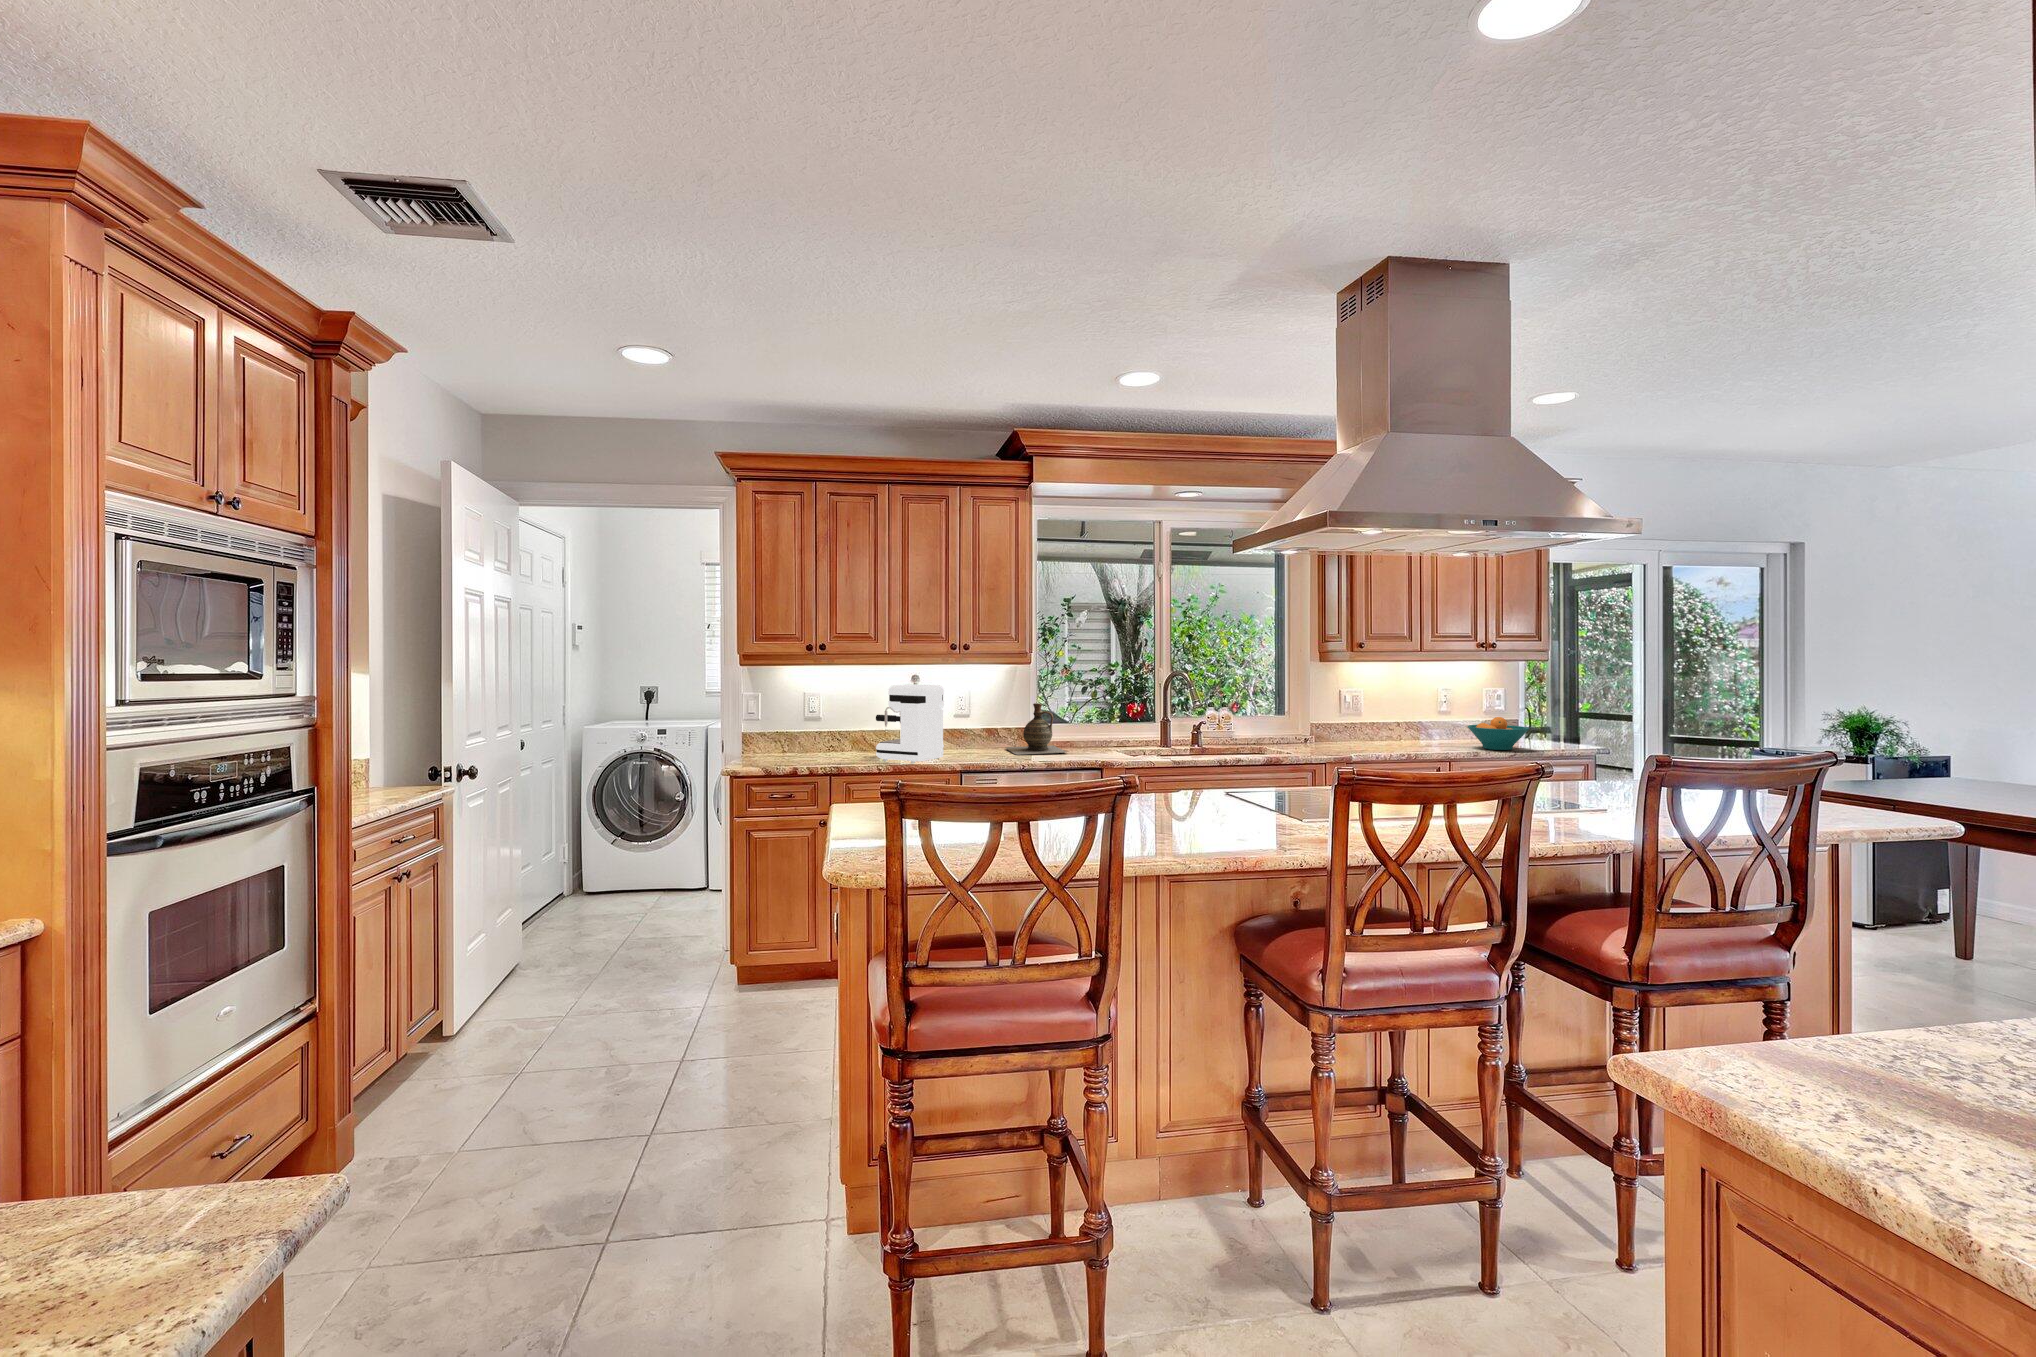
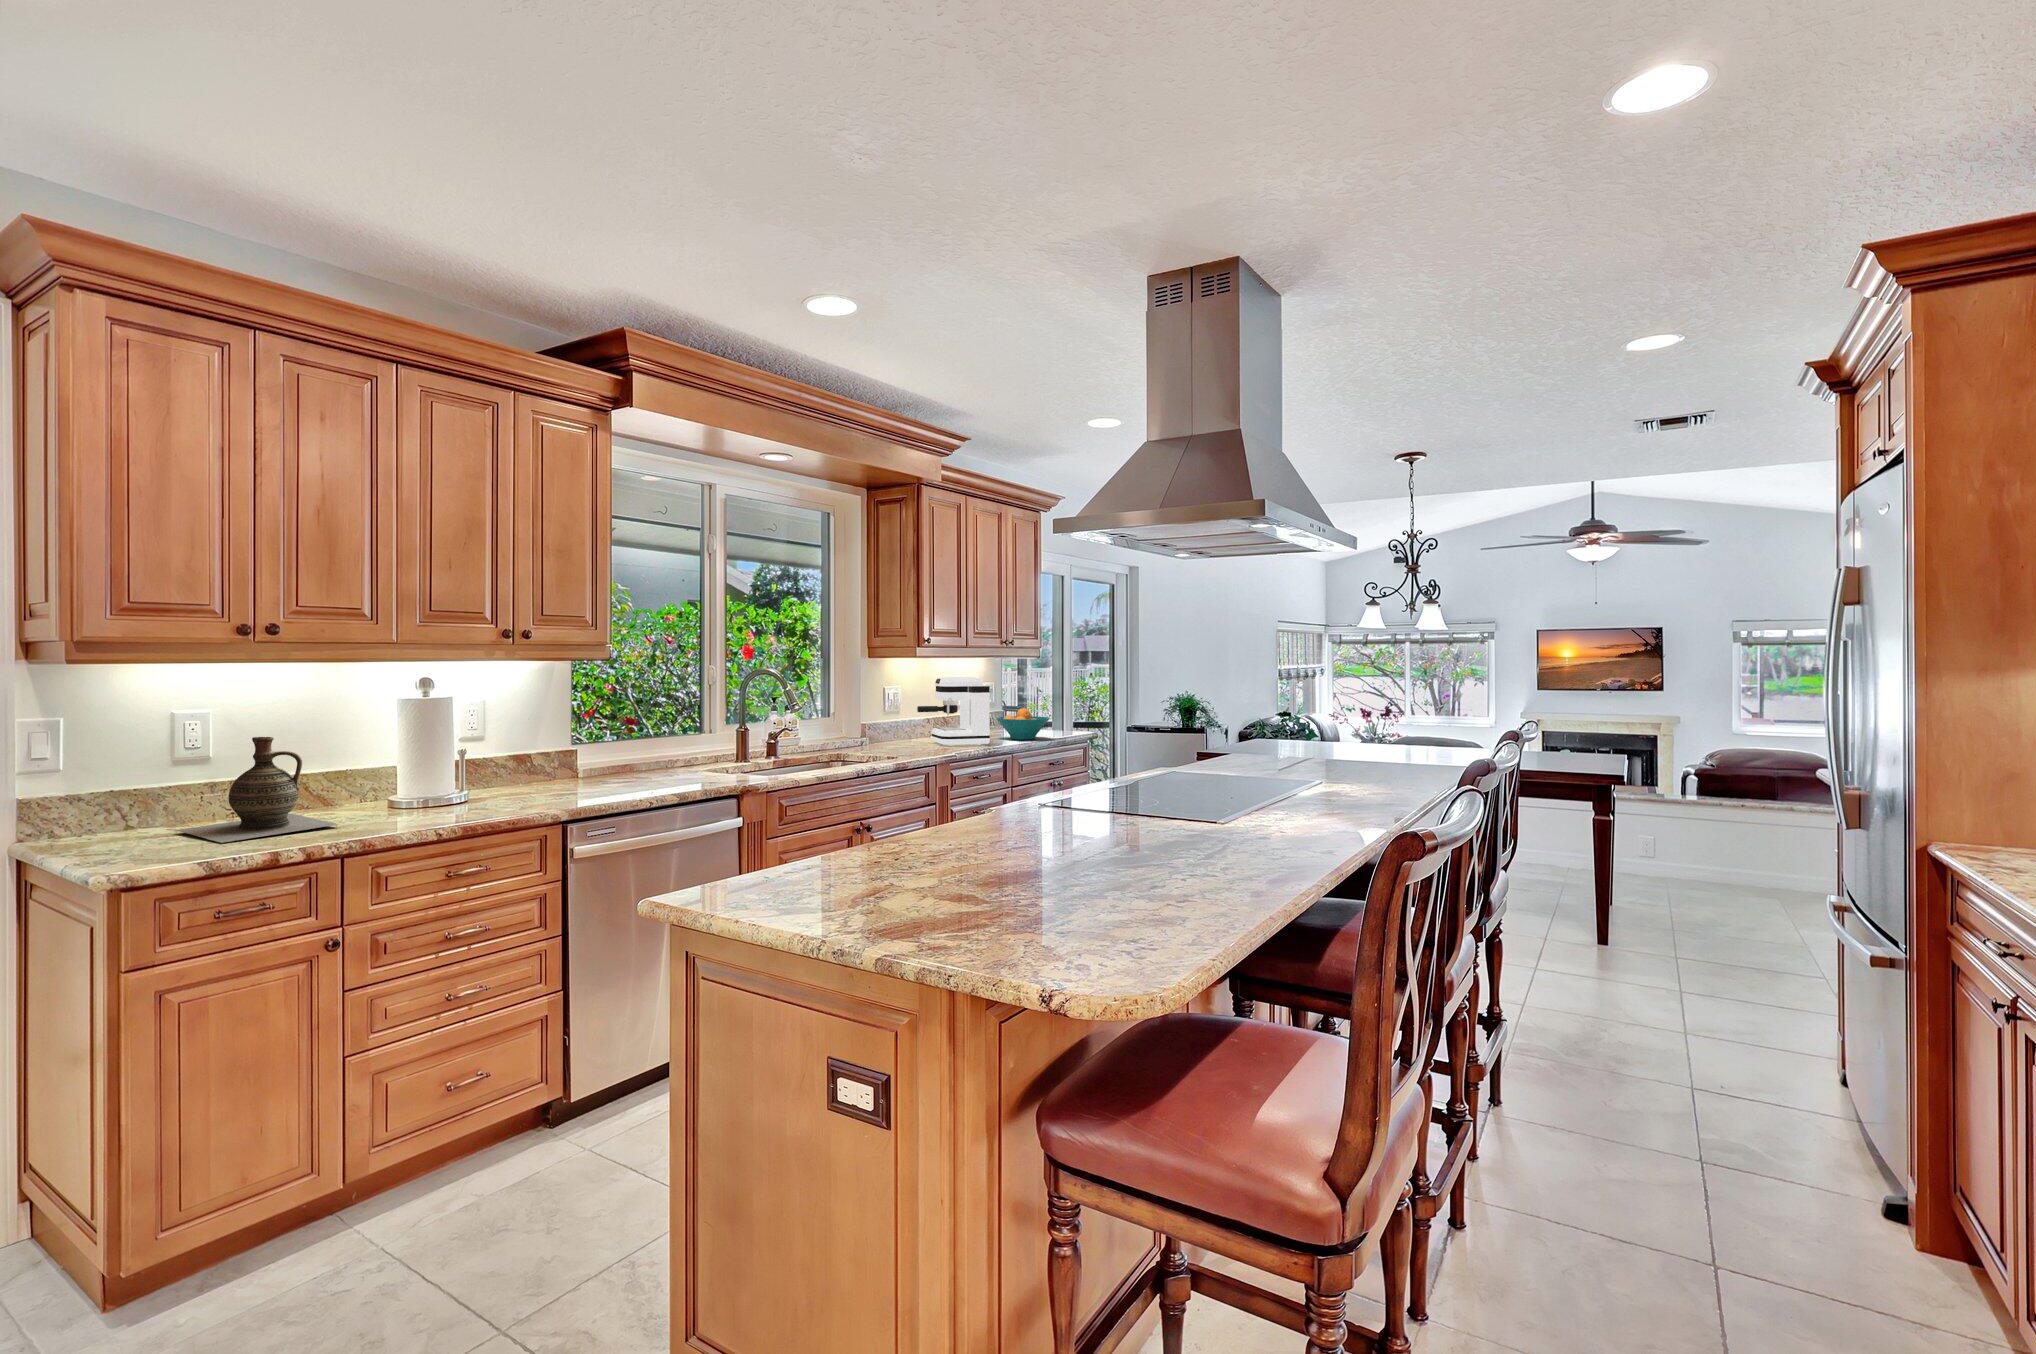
coffee maker: present [876,684,944,763] -> present [917,677,990,746]
ceramic jug: present [1005,703,1066,755] -> present [177,737,338,843]

